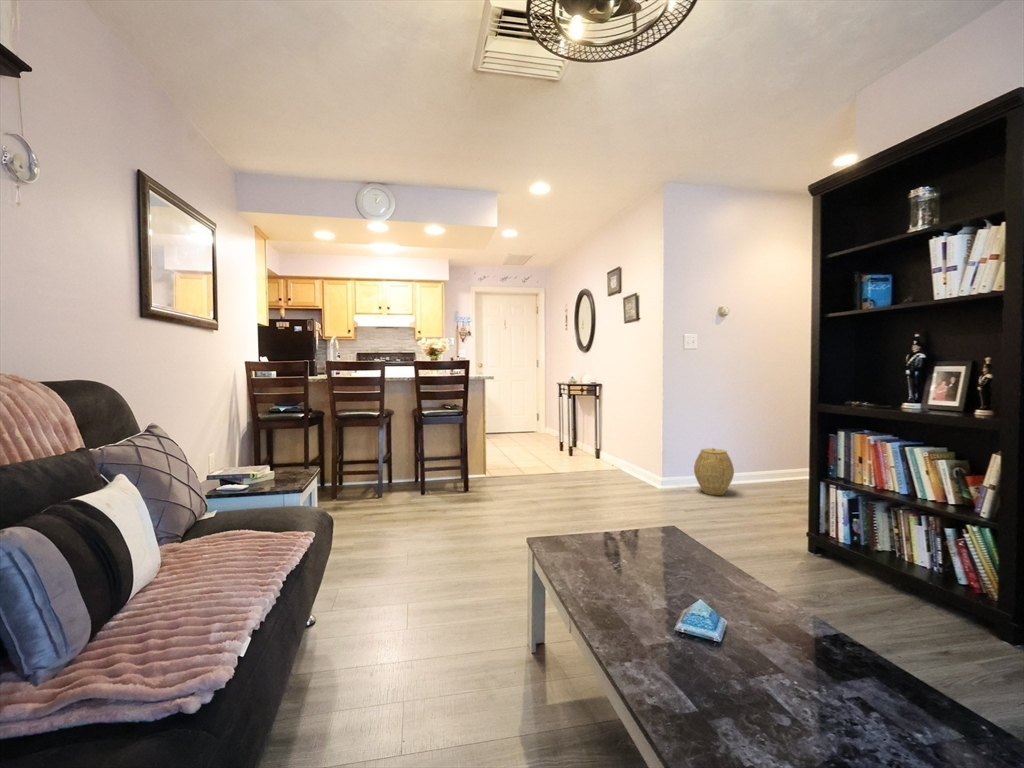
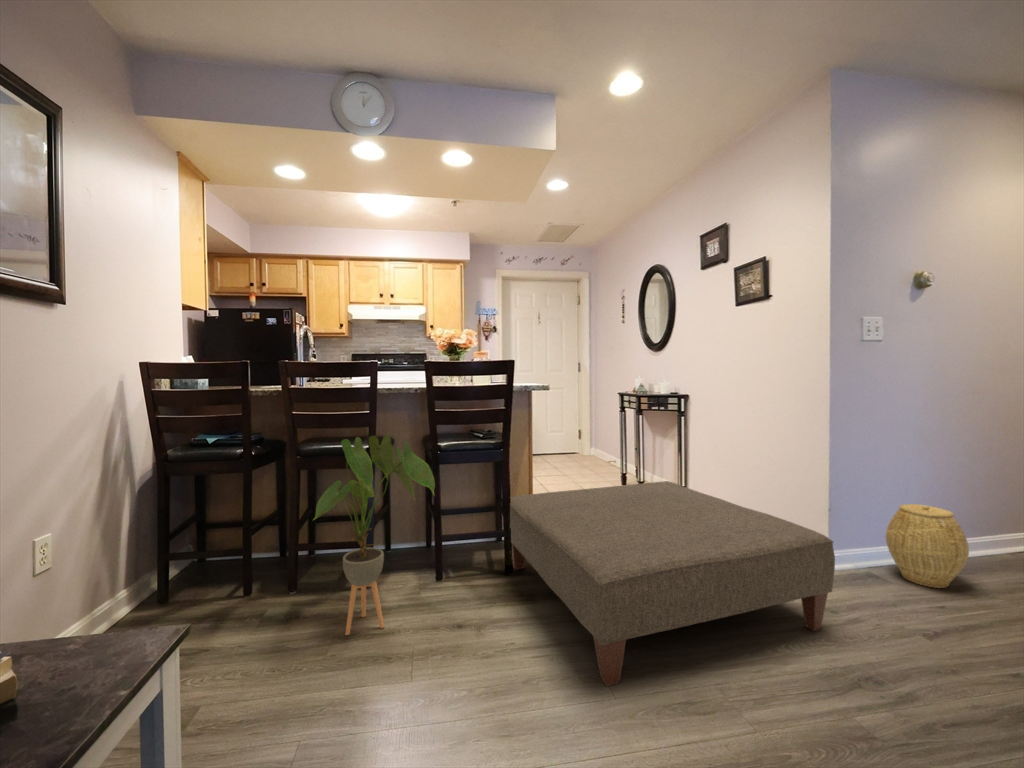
house plant: none [354,404,420,513] -> present [314,434,435,635]
ottoman: none [464,439,639,527] -> present [510,481,835,686]

